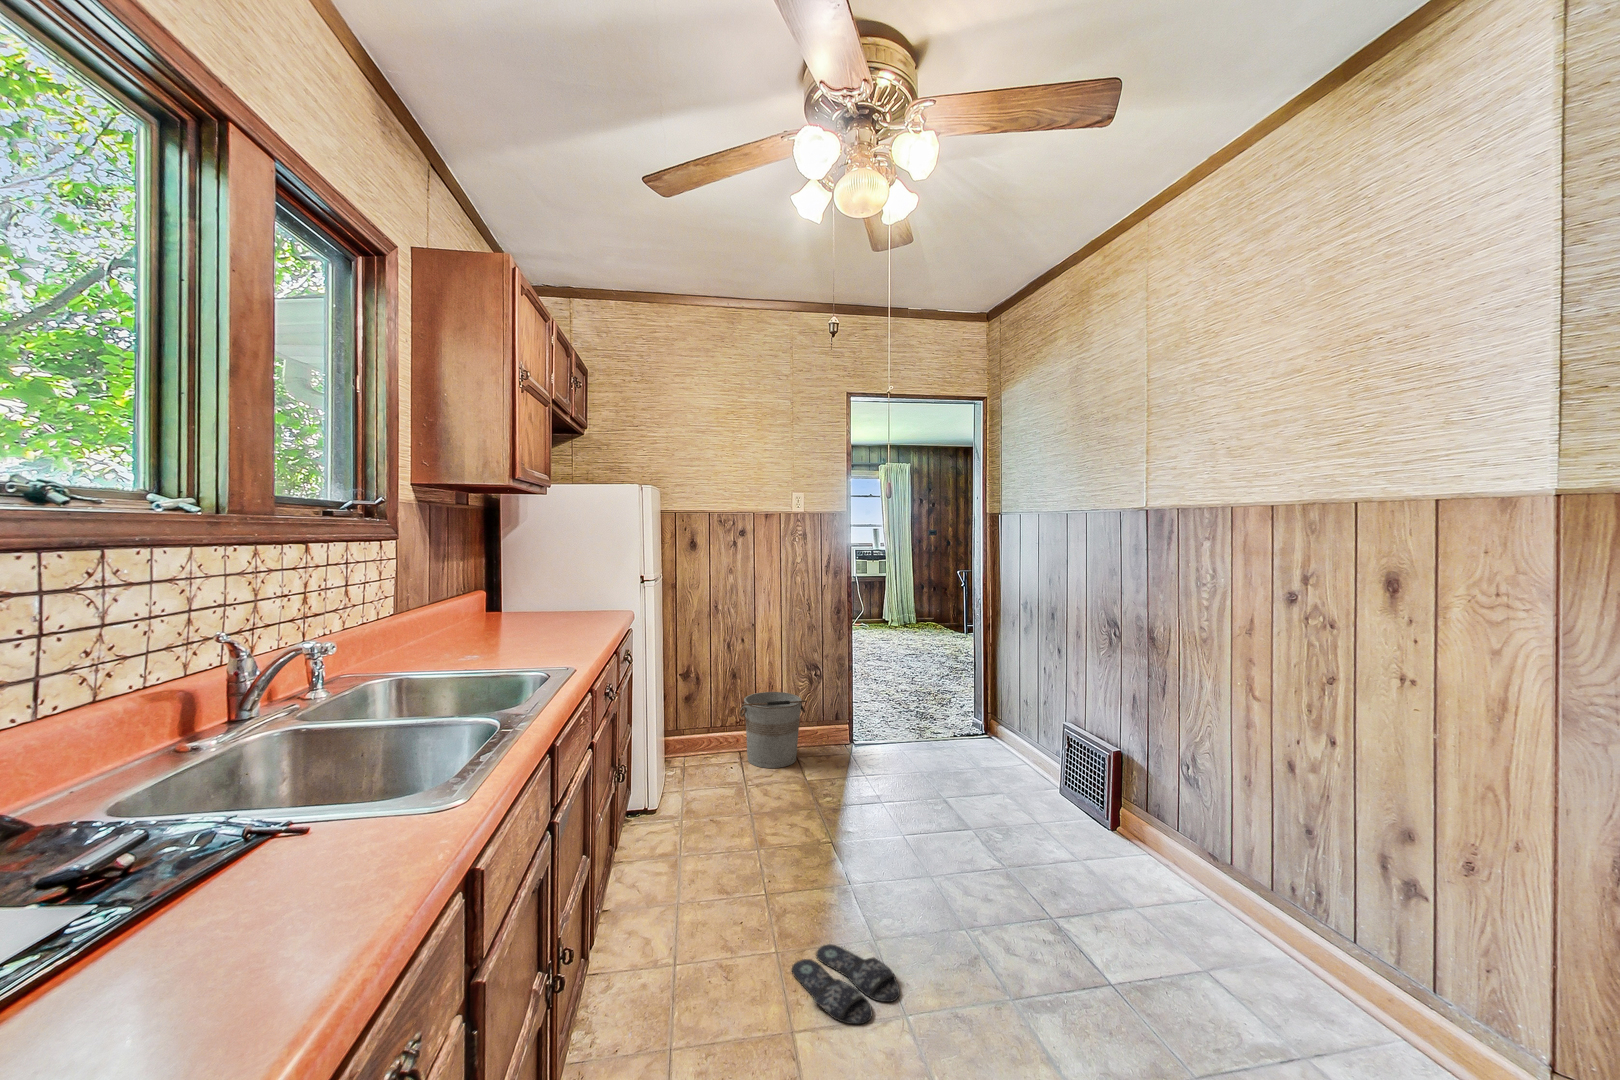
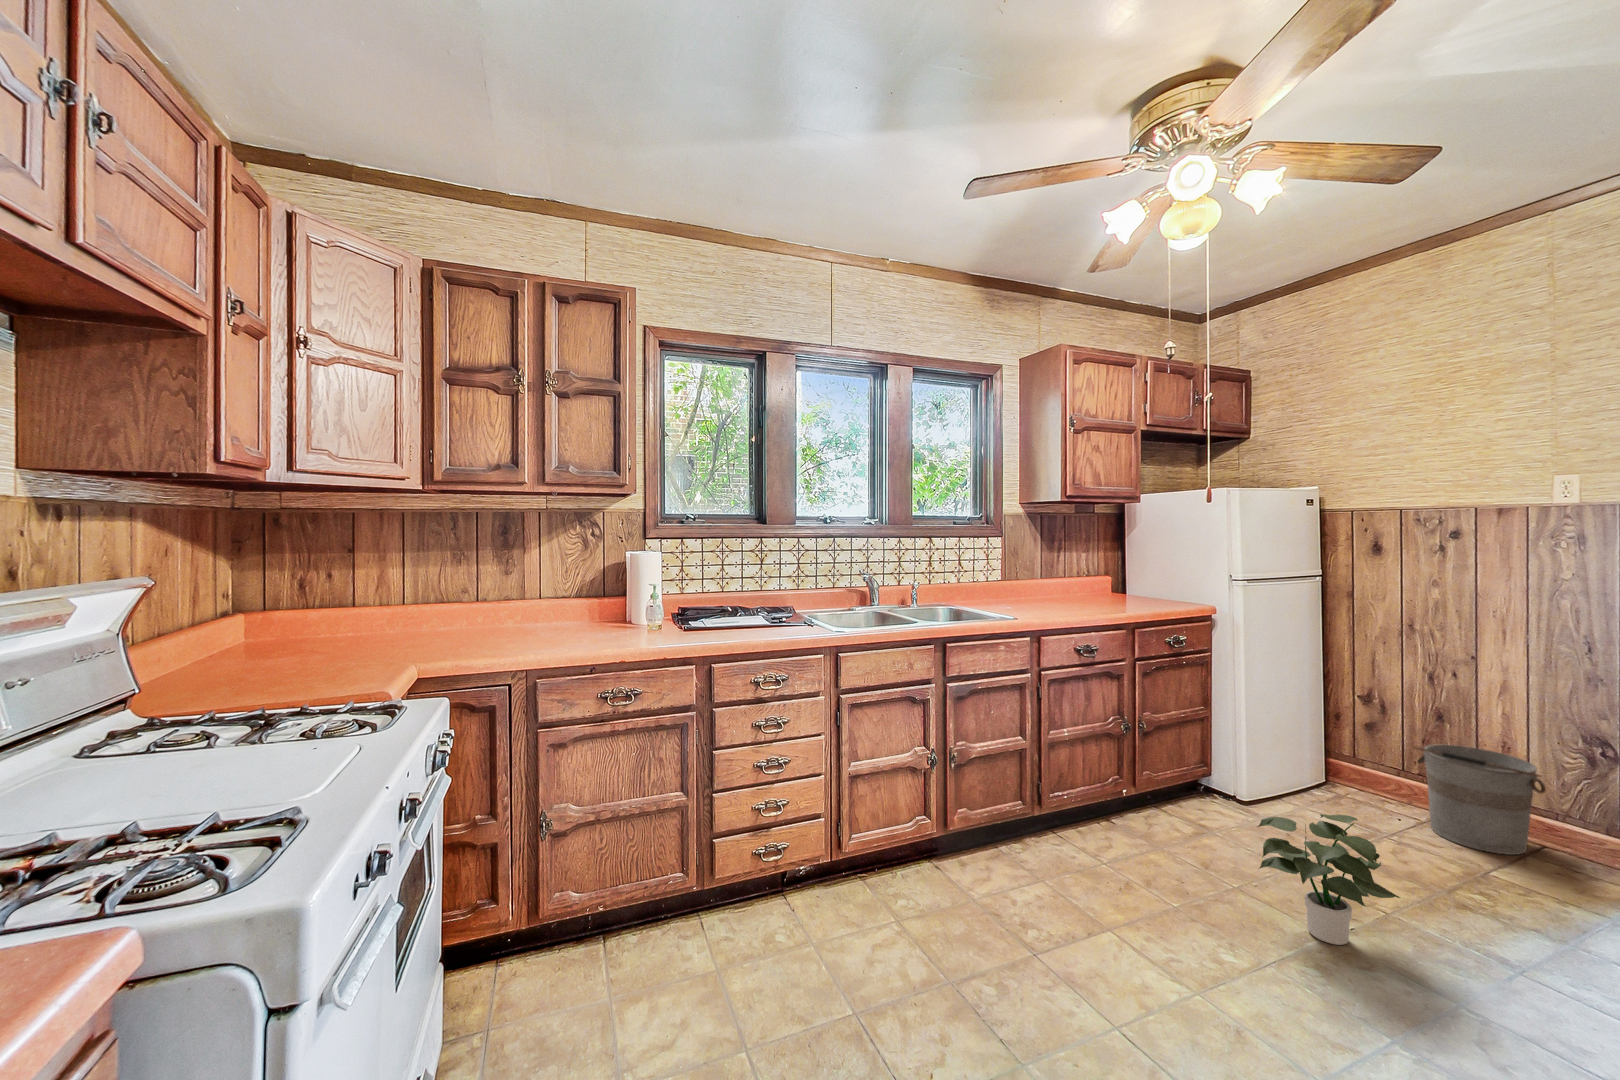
potted plant: none [797,775,885,892] -> present [1258,814,1400,945]
slippers: present [792,944,900,1024] -> none [1143,921,1244,995]

